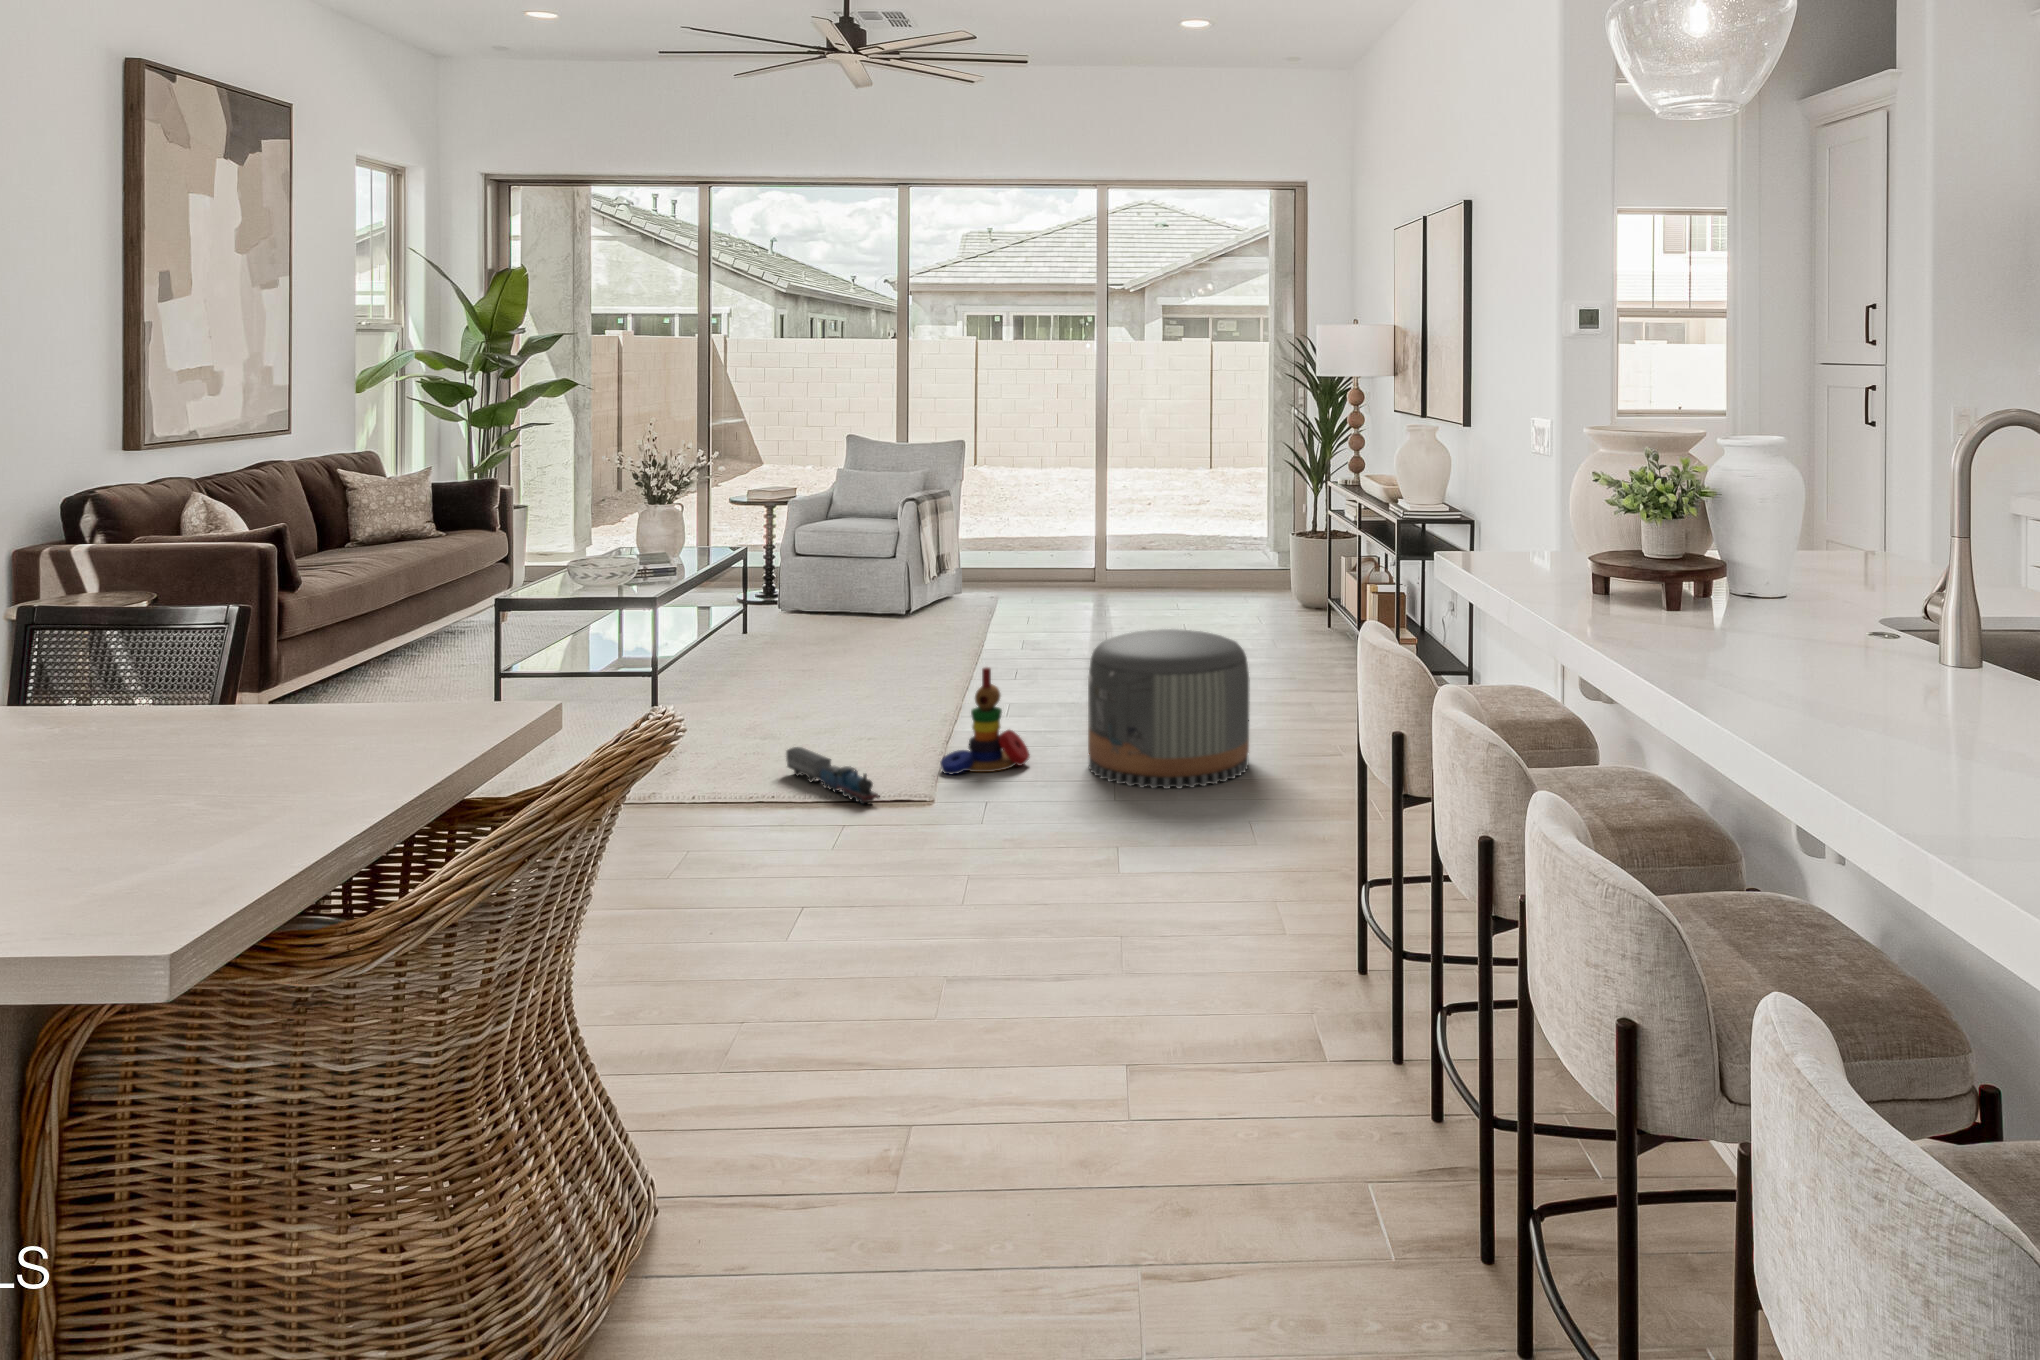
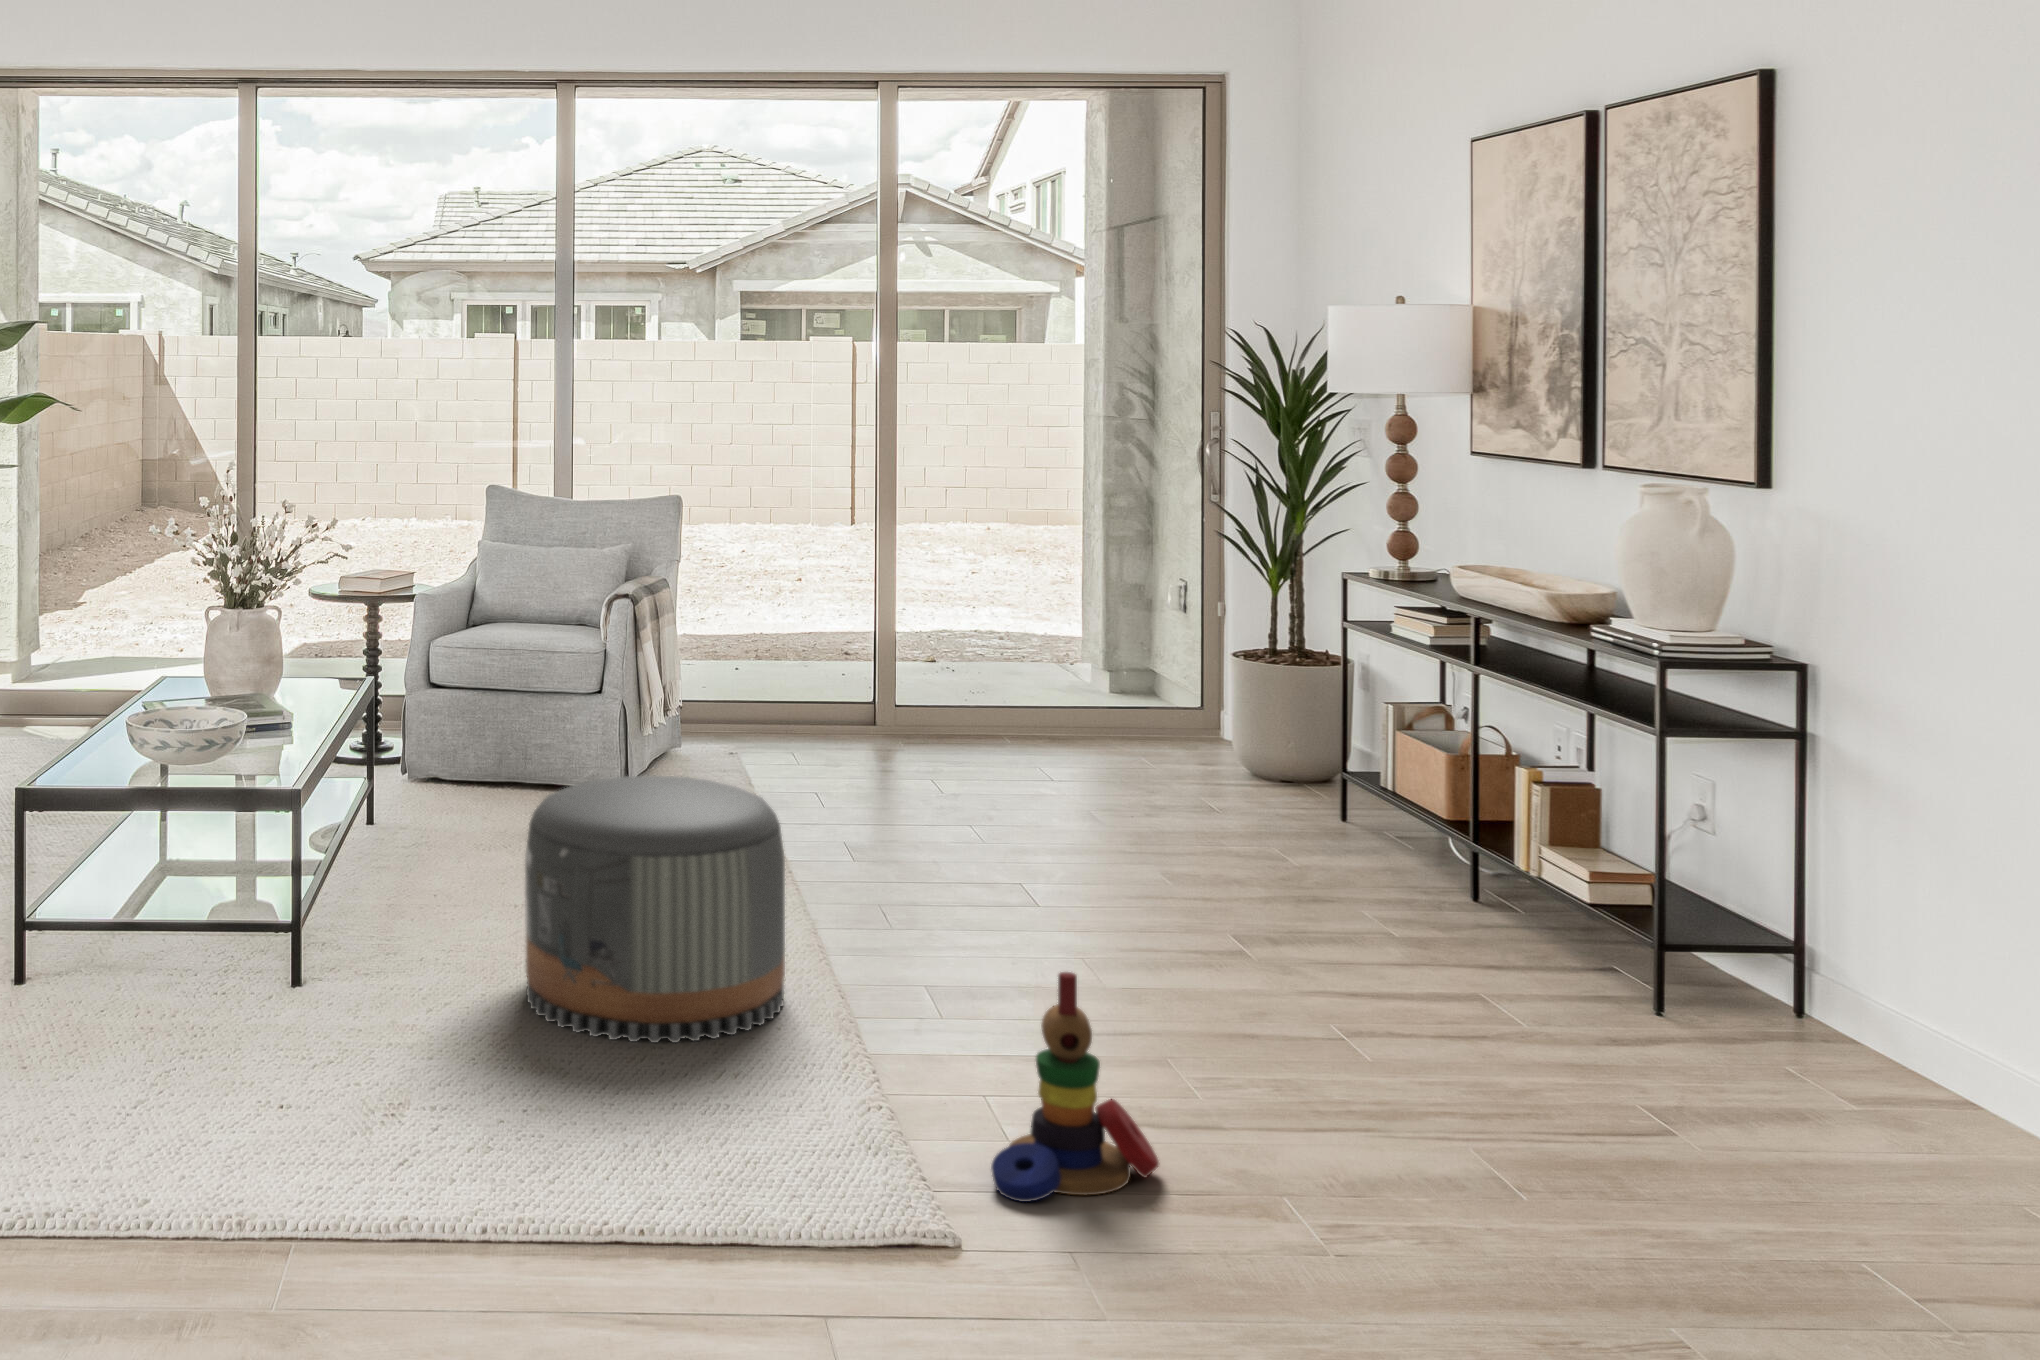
pouf: present [1088,629,1249,789] -> present [525,775,785,1043]
toy train: present [786,747,879,804] -> none [683,1136,952,1300]

